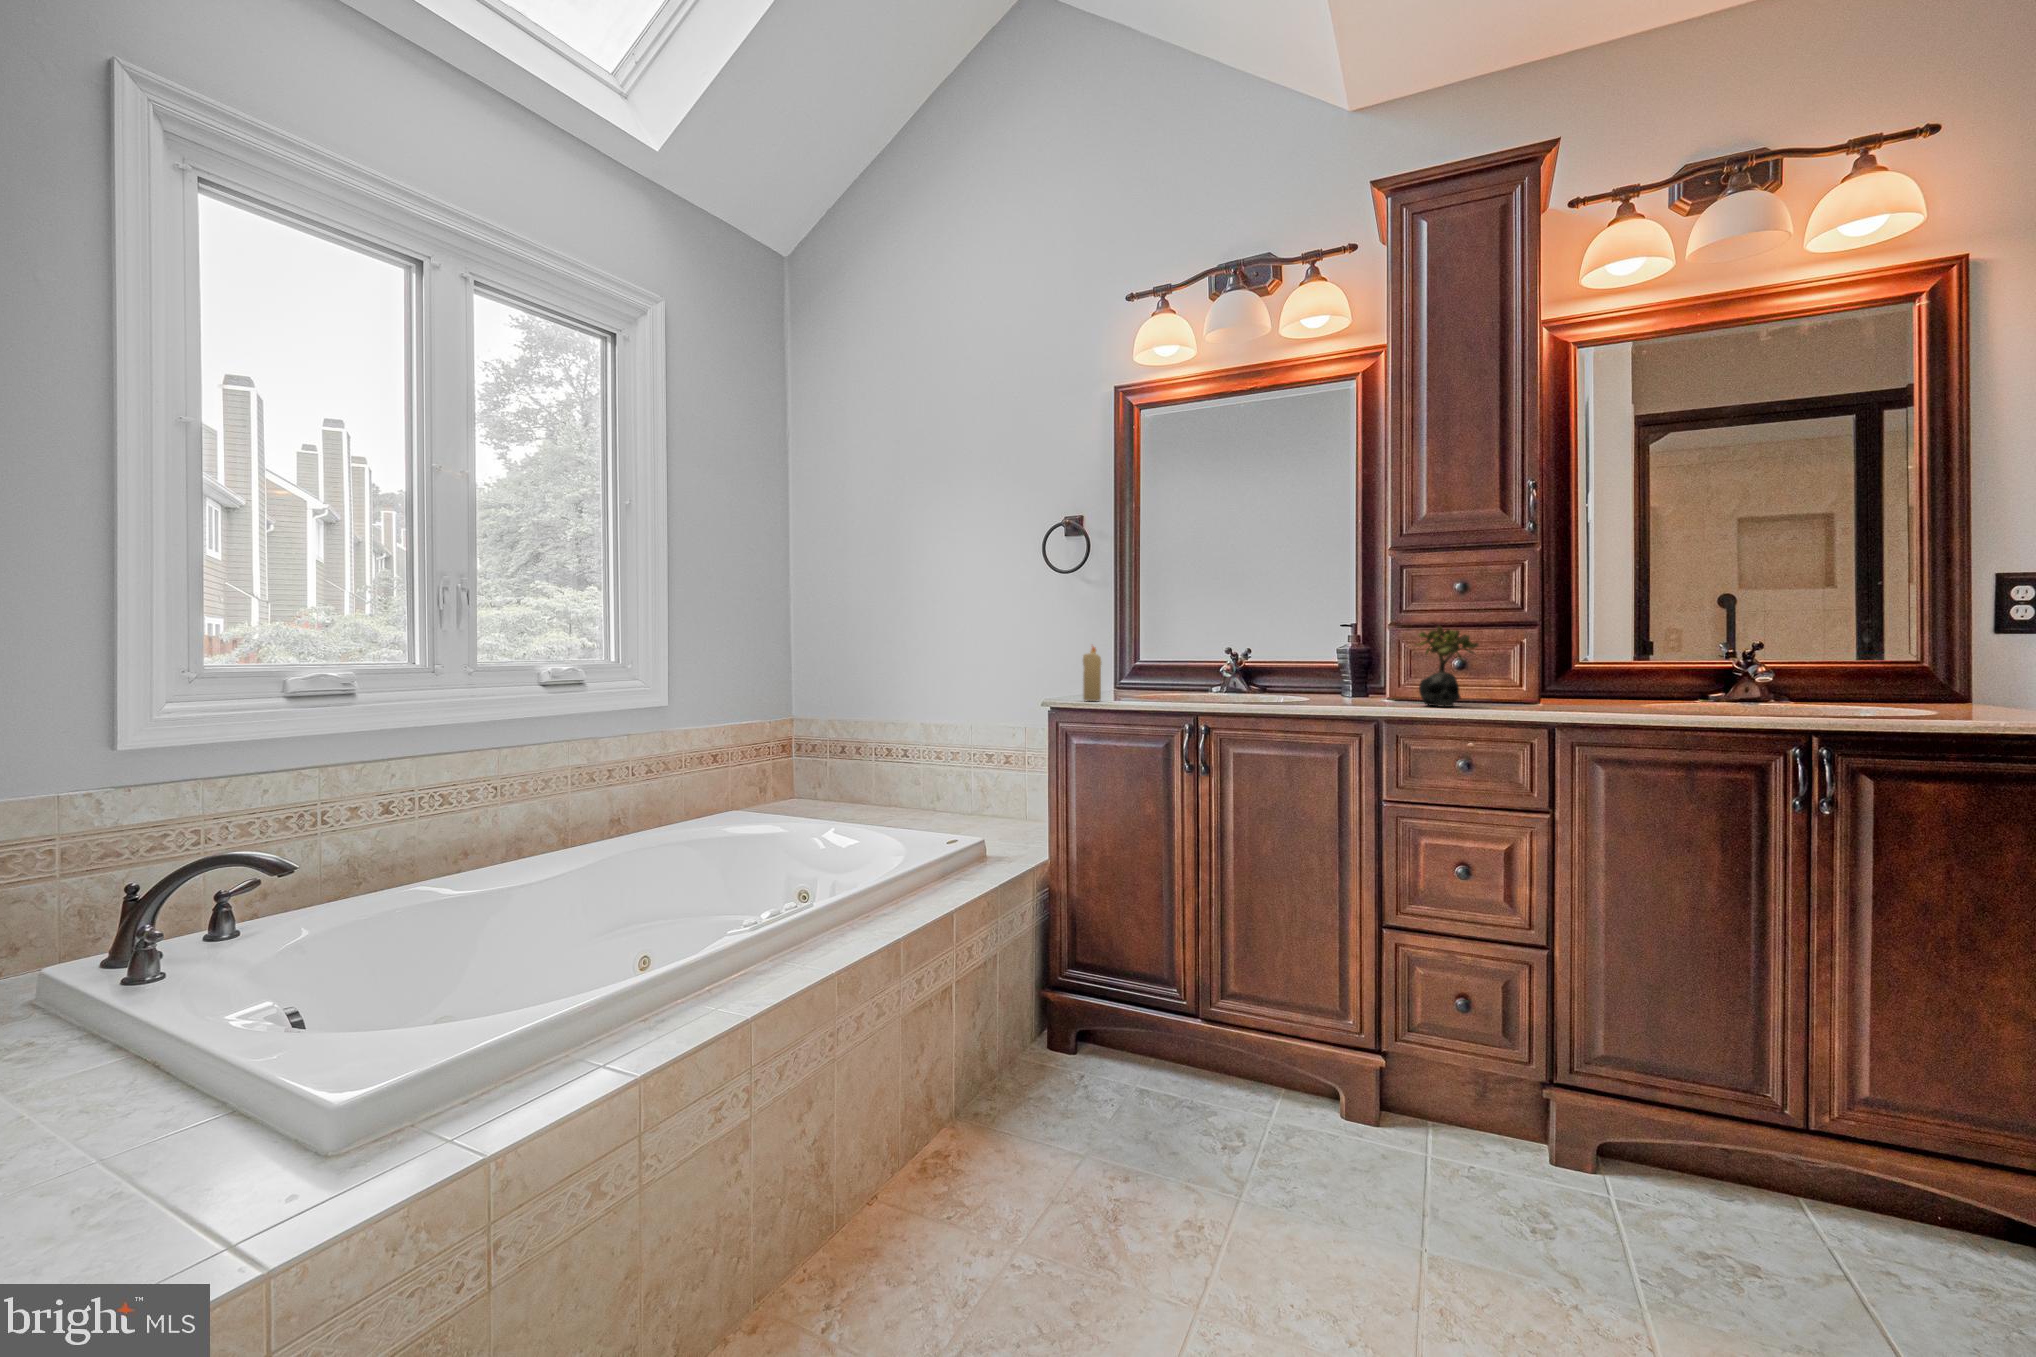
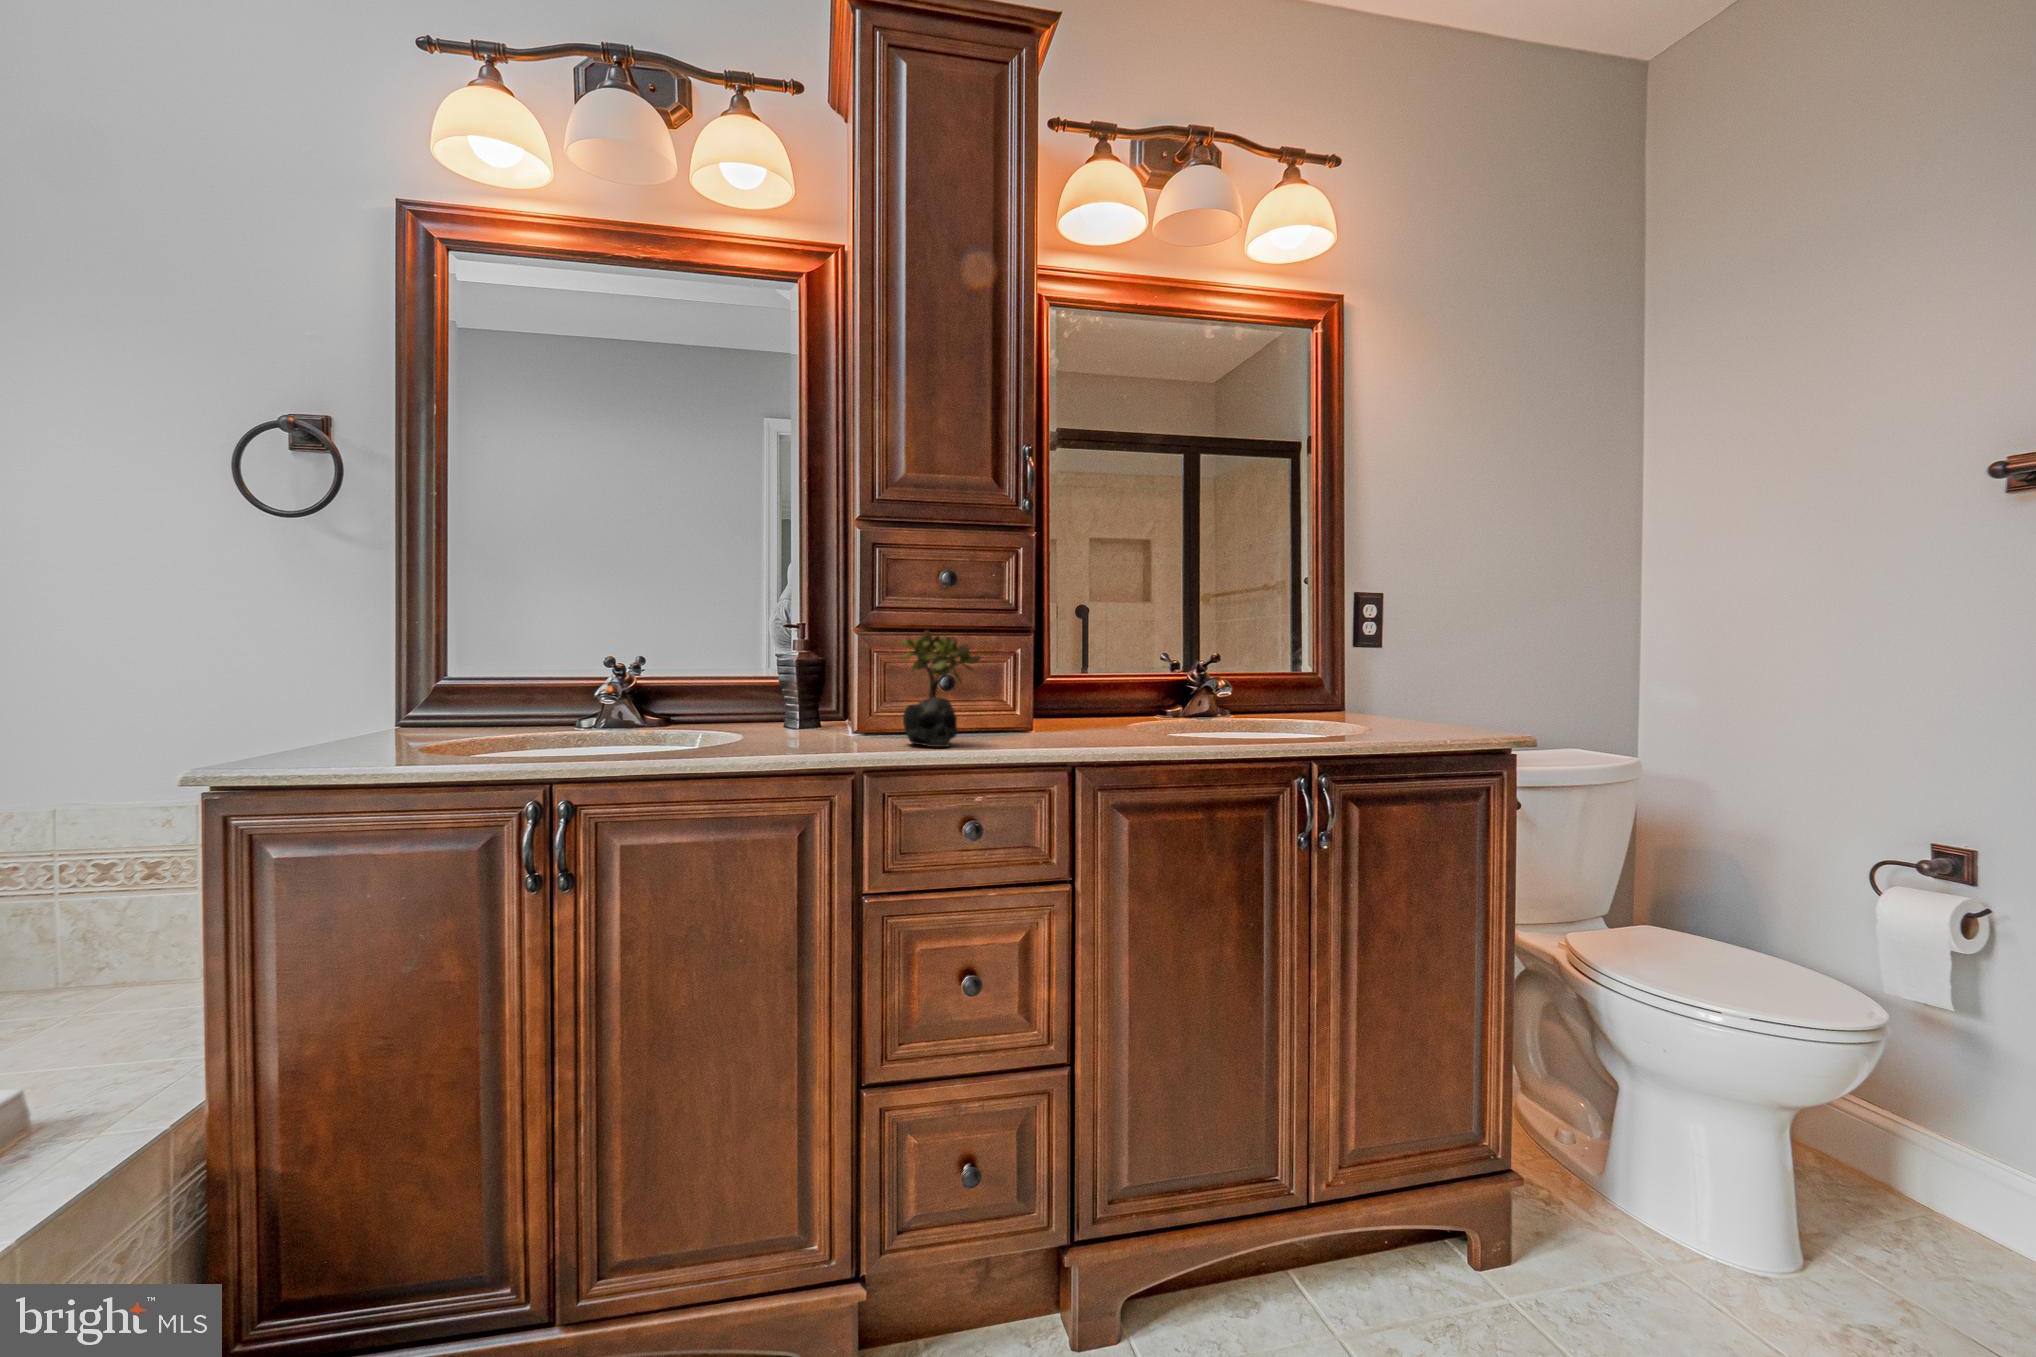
candle: present [1083,646,1101,701] -> none [303,648,349,761]

